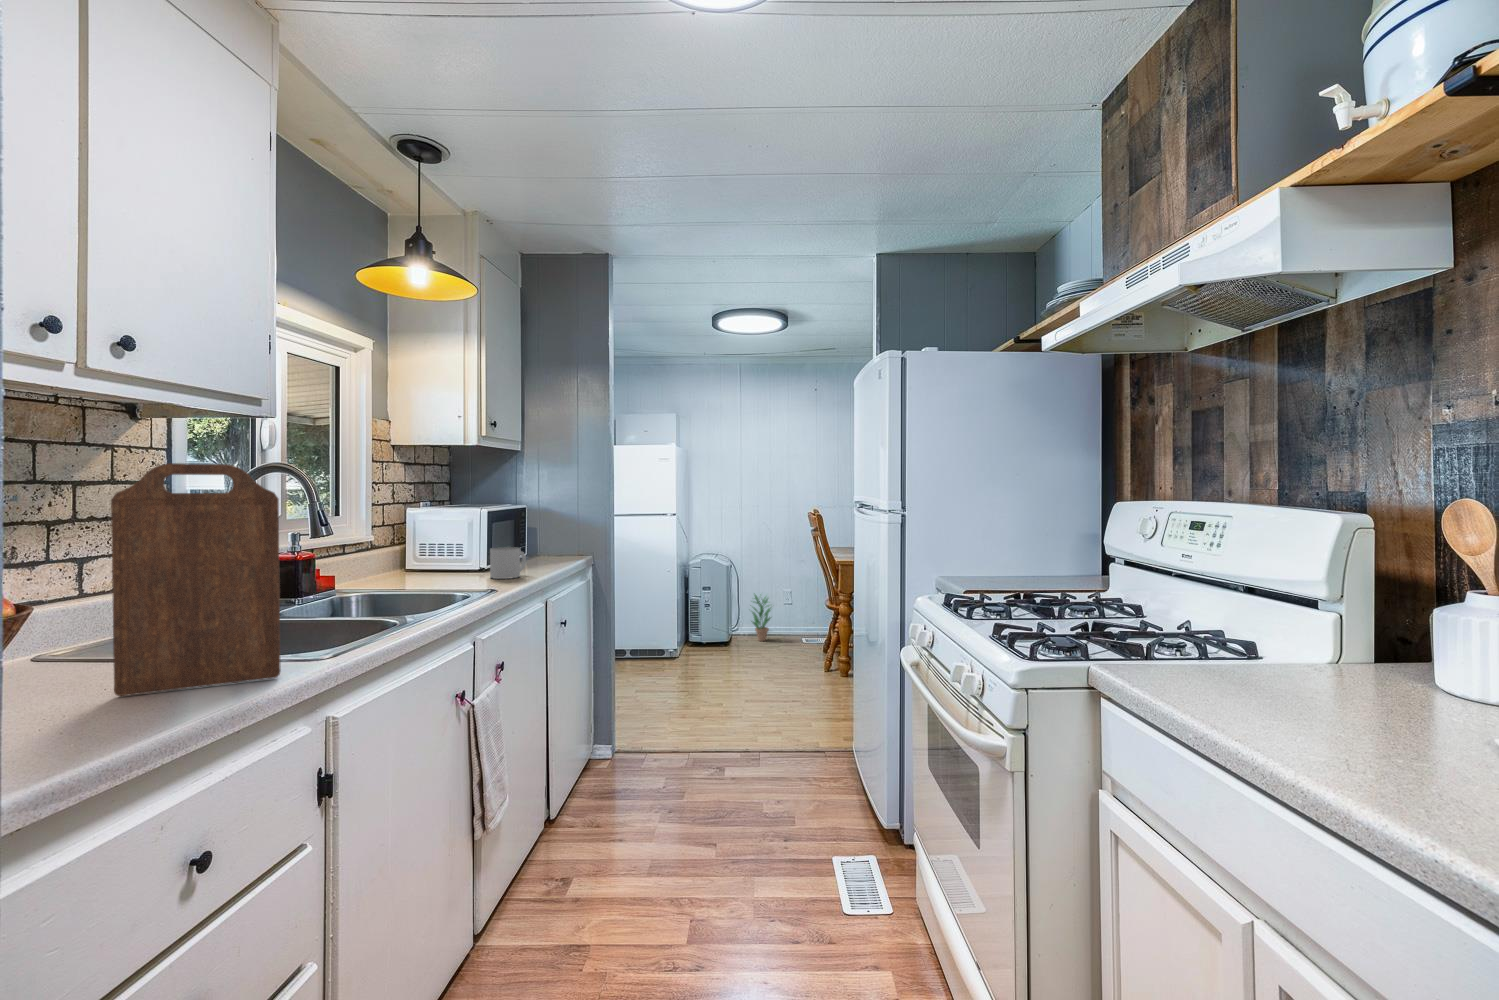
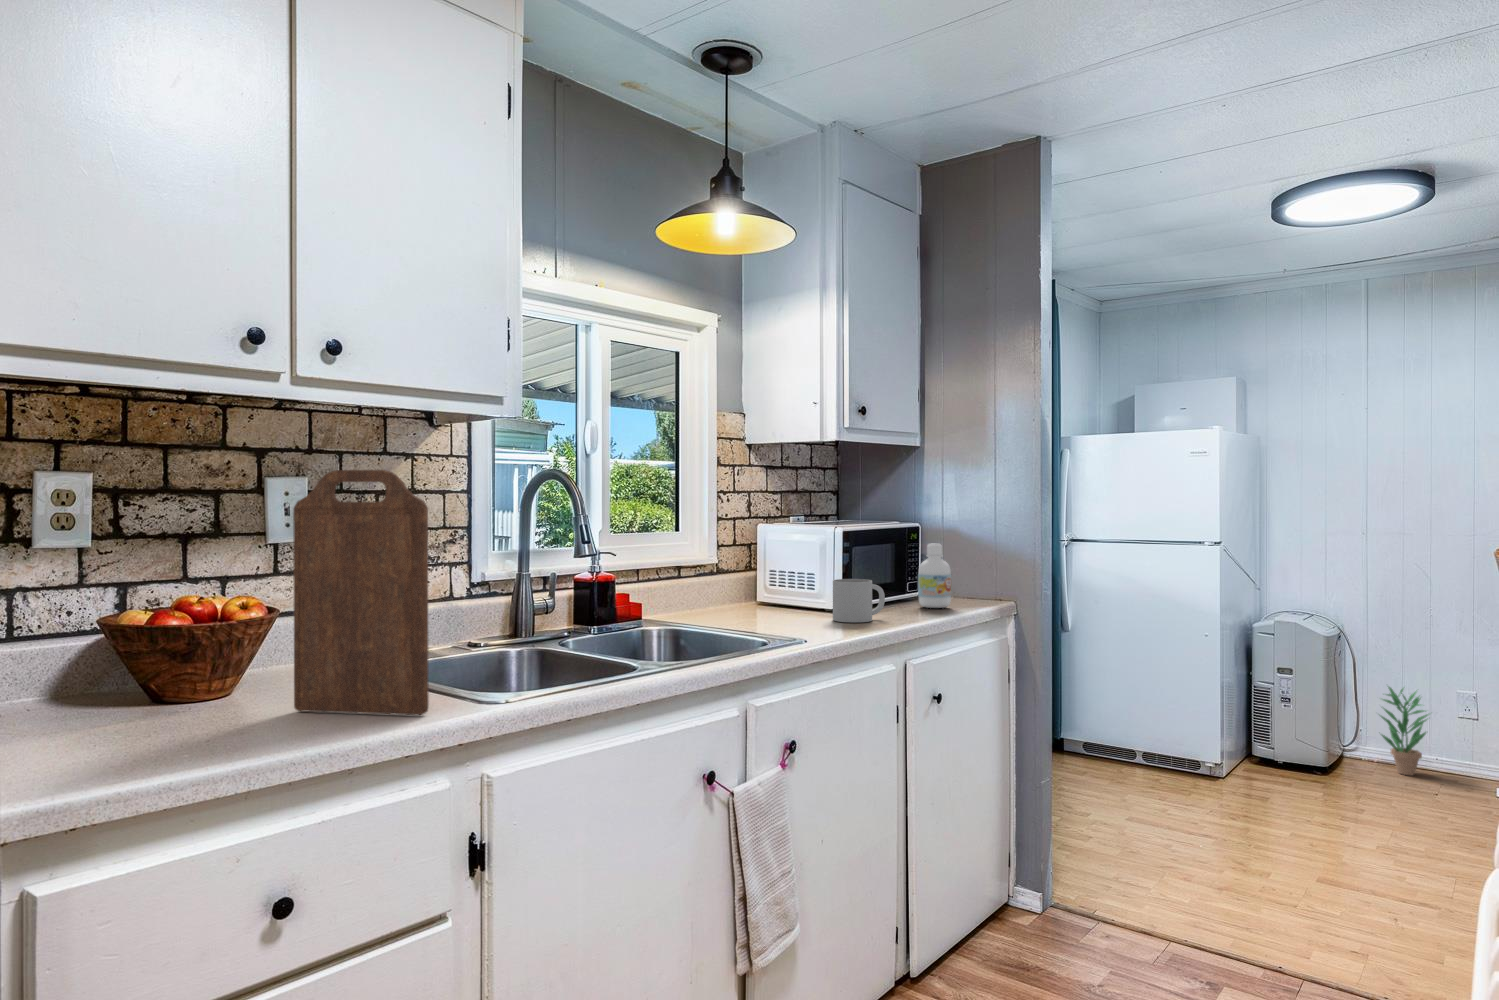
bottle: none [535,521,559,565] -> present [918,544,951,608]

